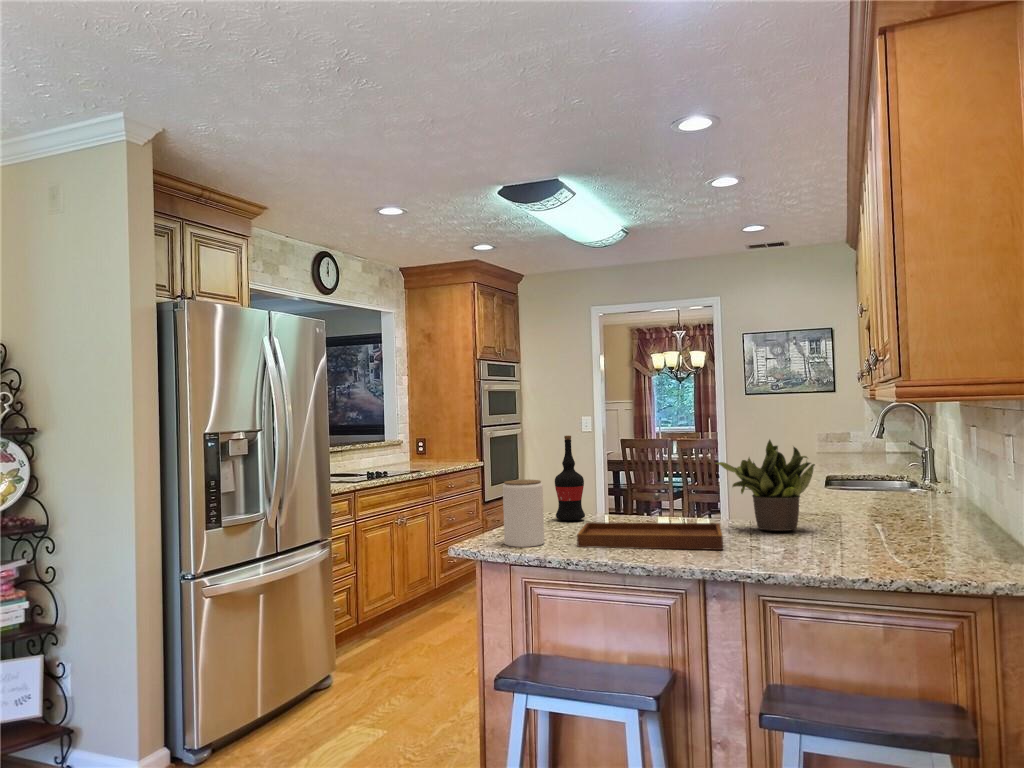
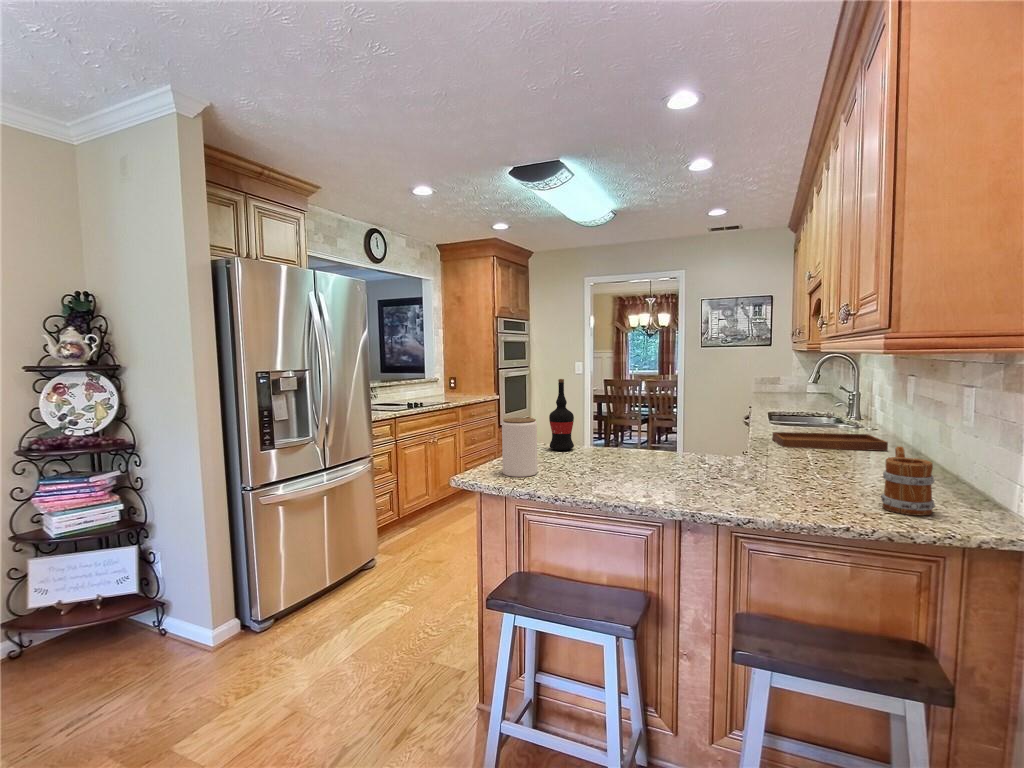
potted plant: present [716,440,815,531] -> none [687,385,777,466]
tray: present [577,493,723,550] -> present [772,414,888,451]
mug: none [917,499,969,570] -> present [881,447,935,516]

